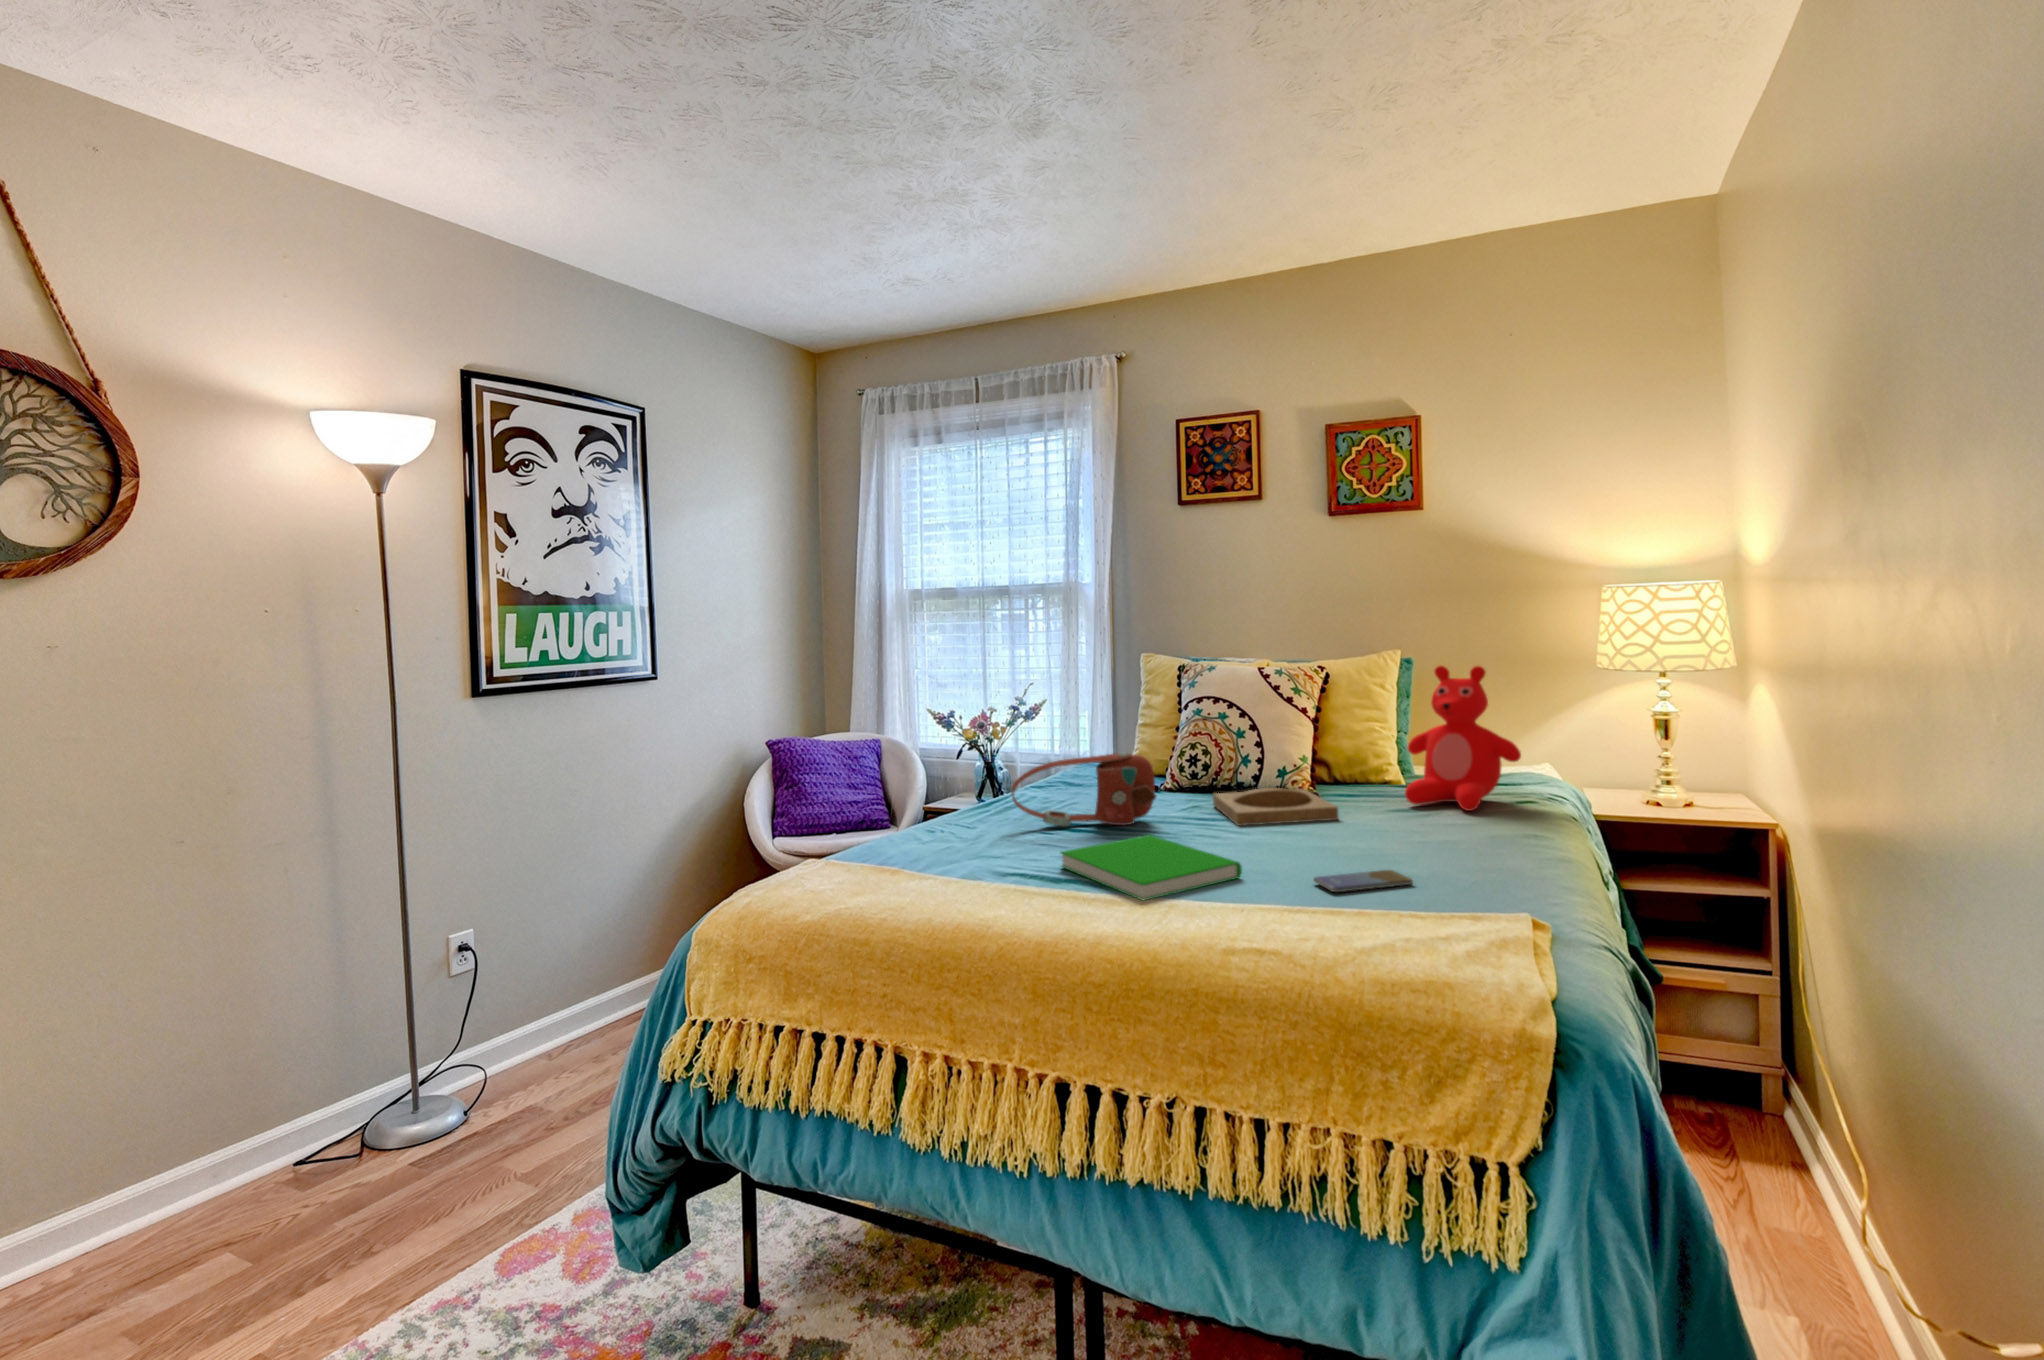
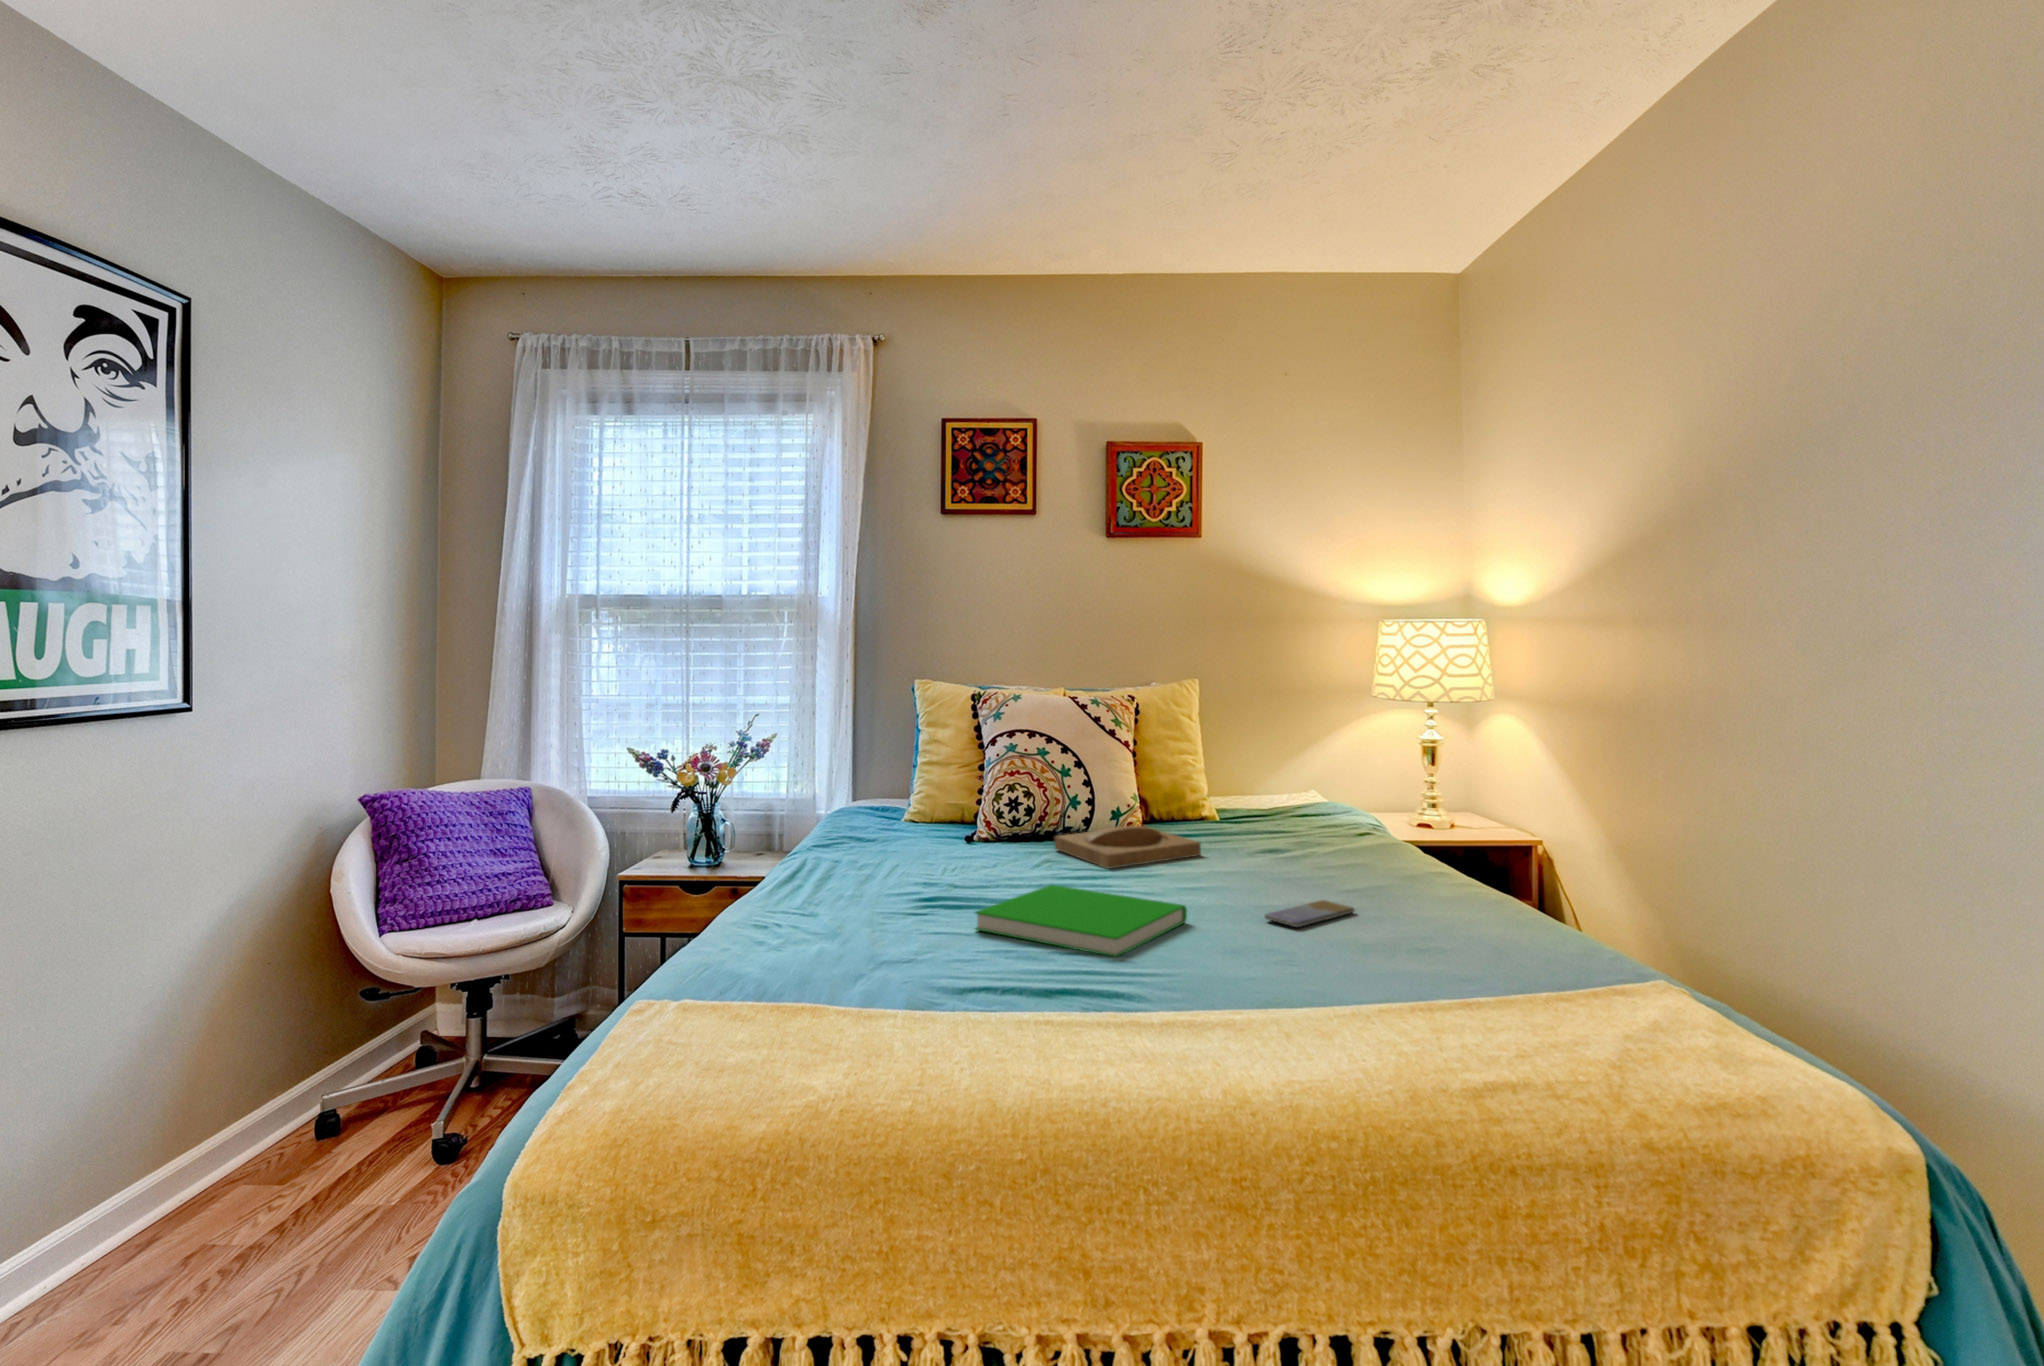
teddy bear: present [1405,666,1521,811] -> none [1234,695,1346,839]
handbag: present [1011,753,1156,826] -> none [854,793,1023,884]

